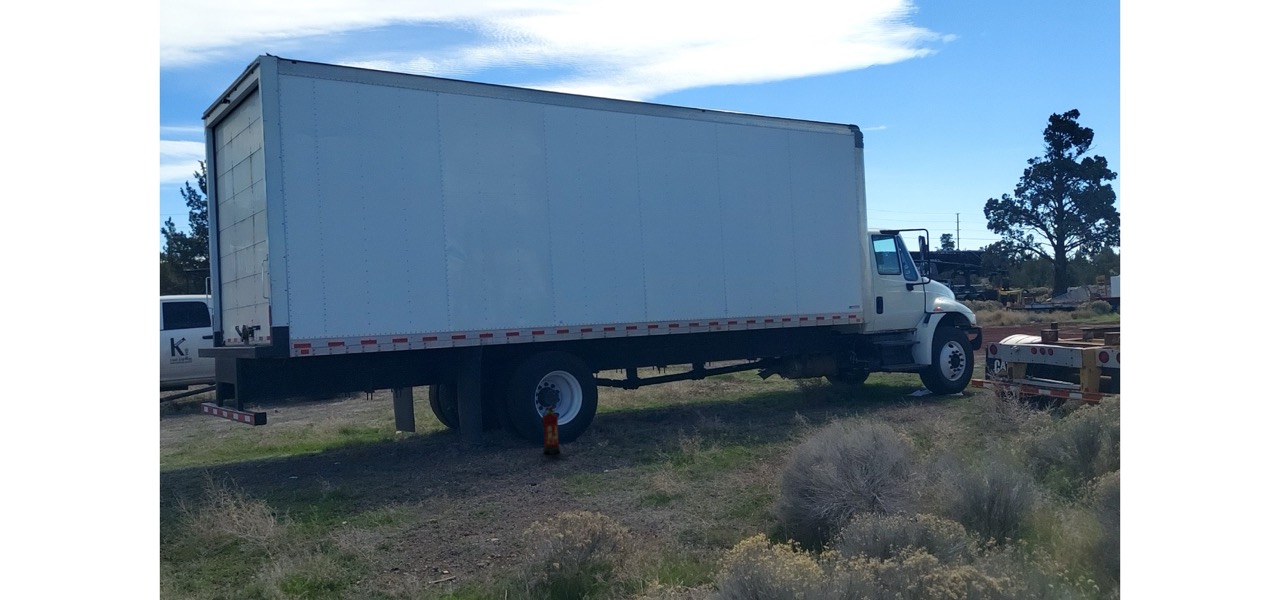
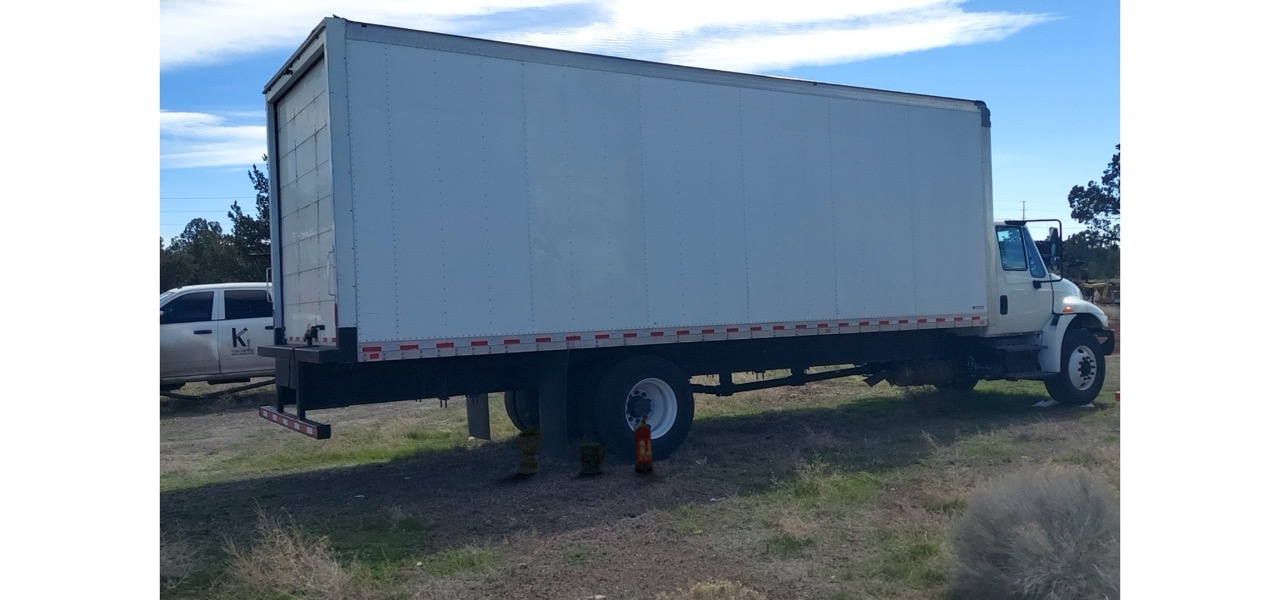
planter: none [435,416,461,459] -> present [514,427,543,474]
watering can: none [489,424,526,457] -> present [575,442,609,474]

